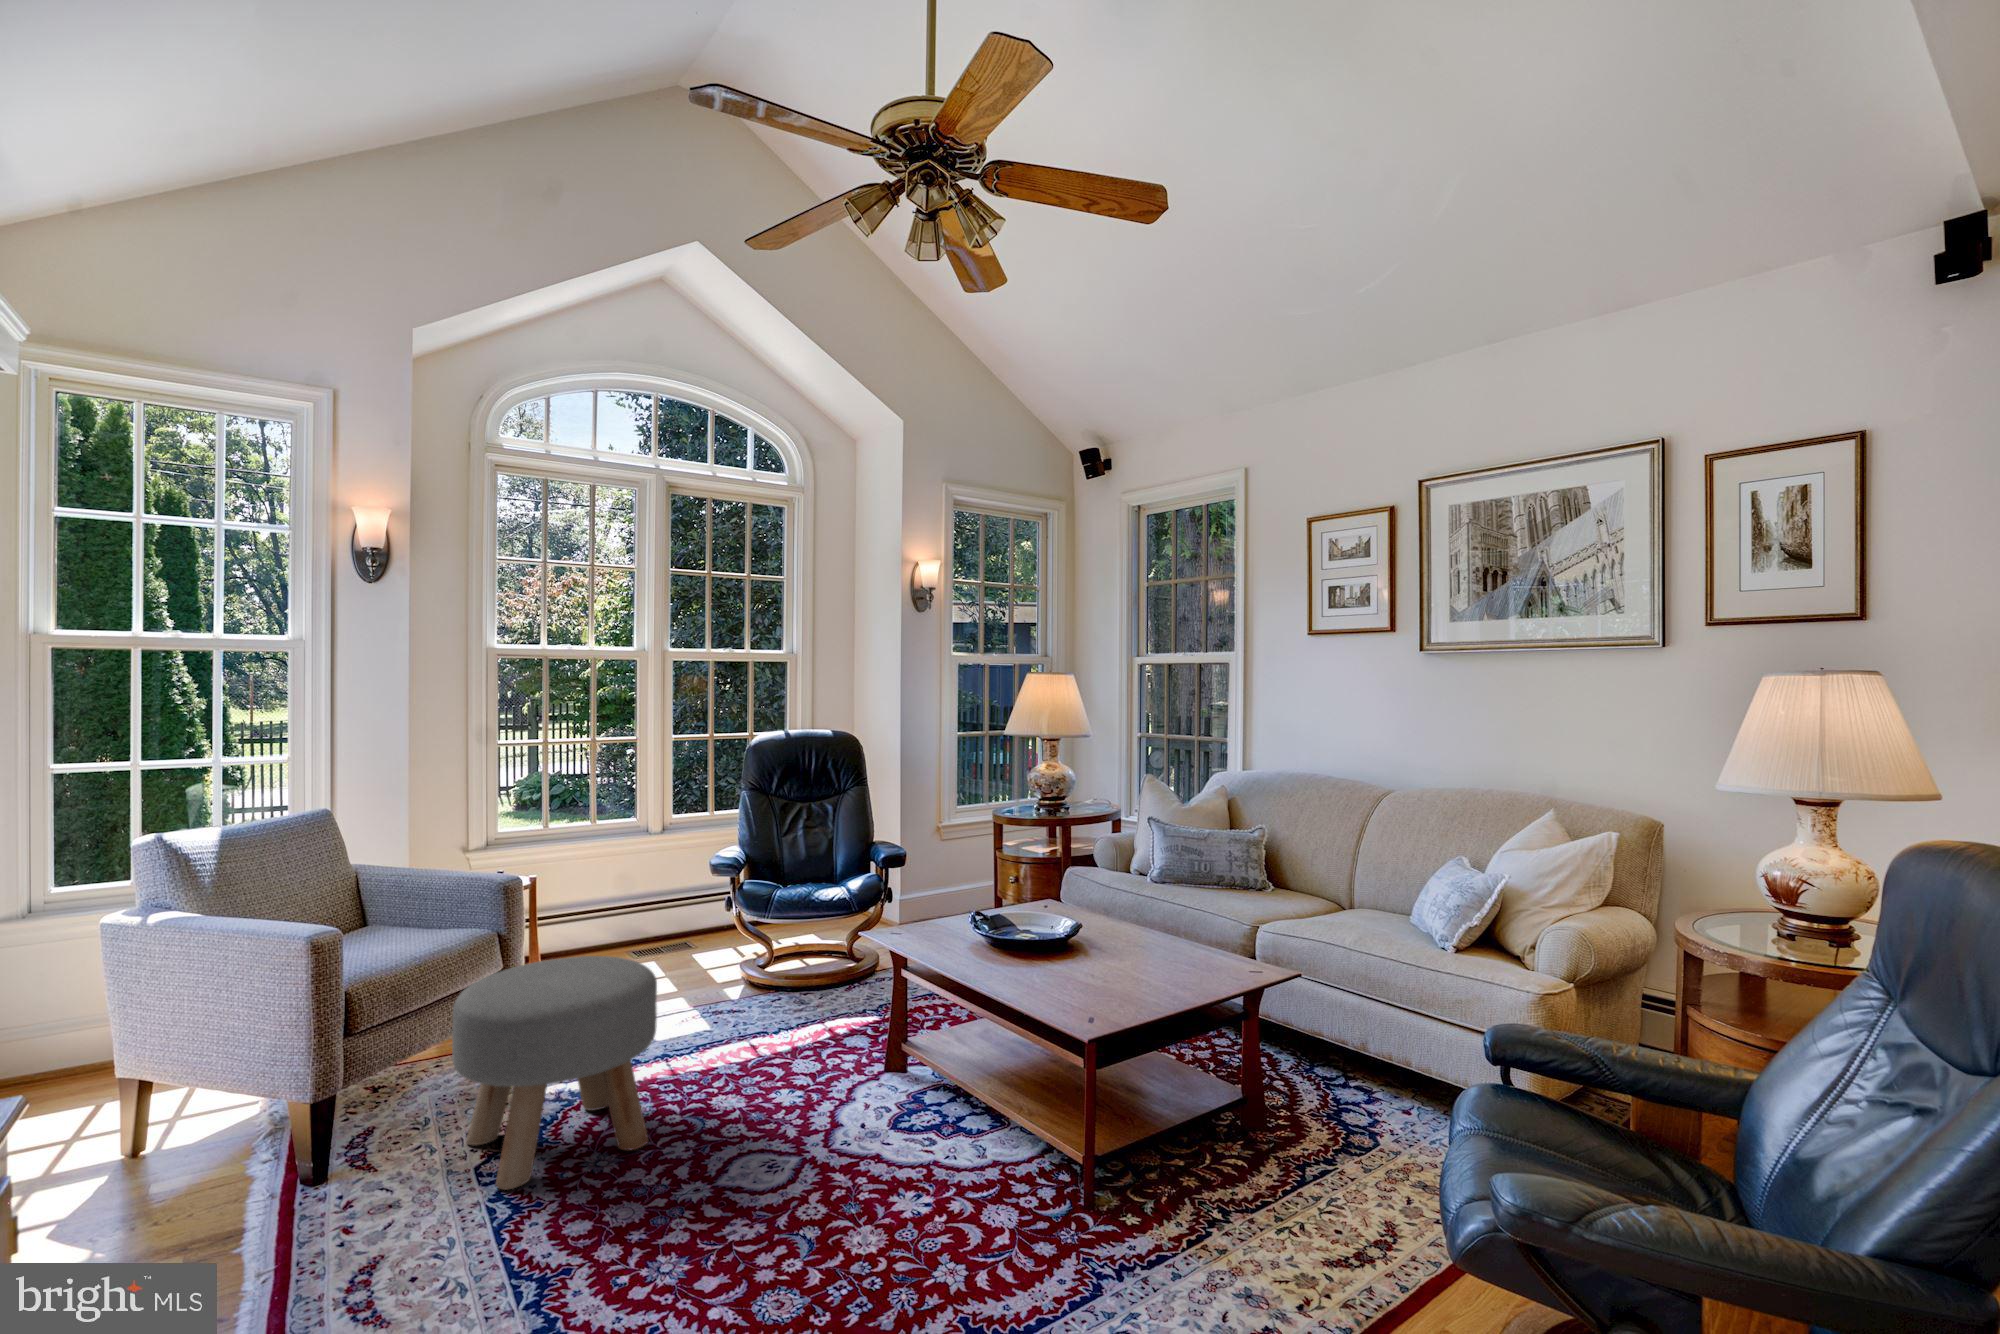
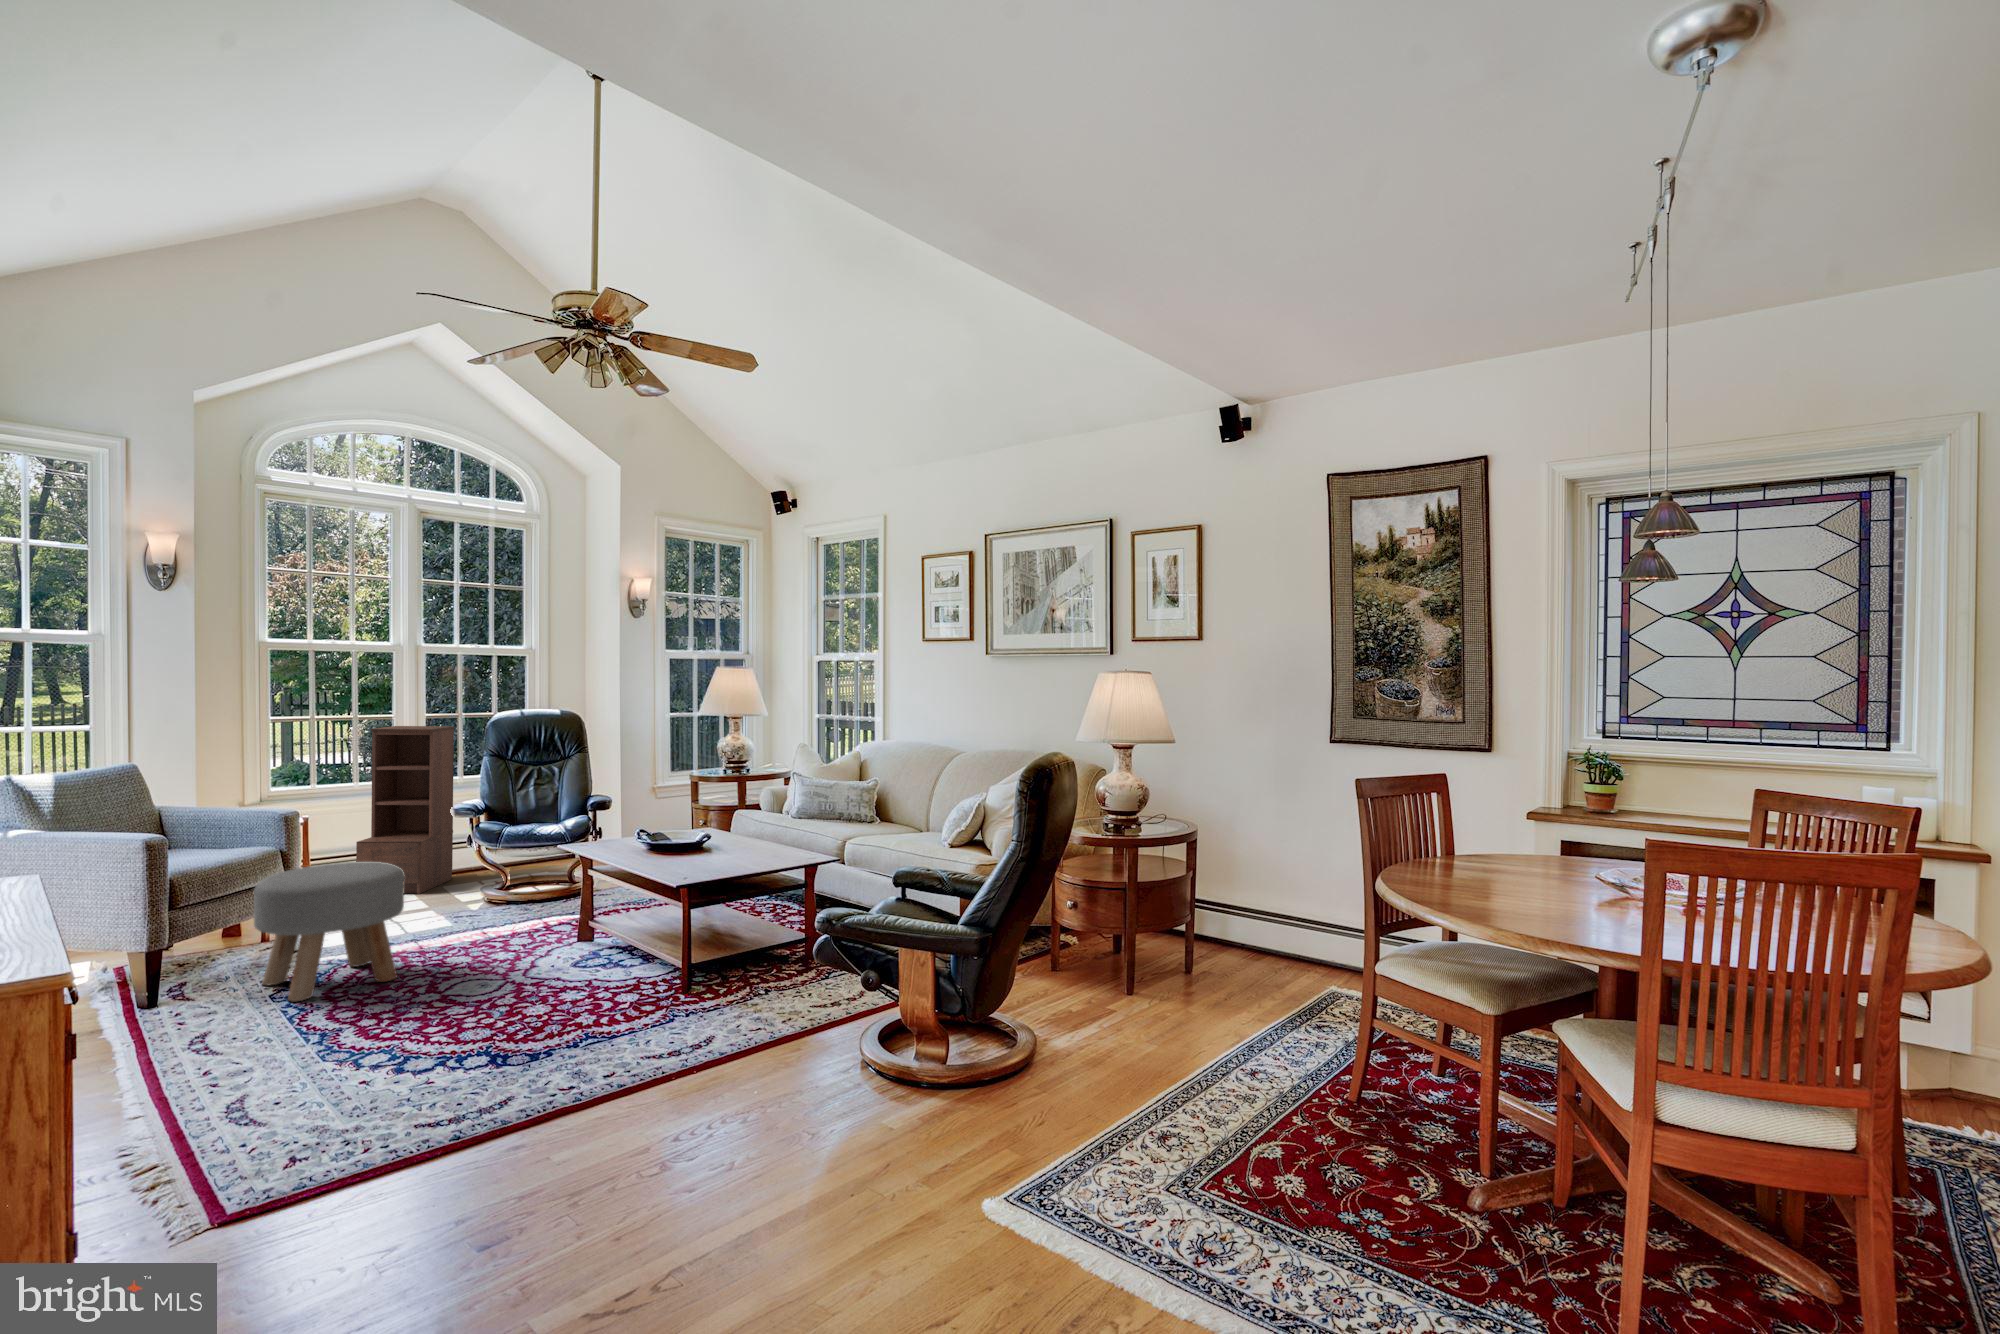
bookshelf: none [596,750,707,966] -> present [356,726,454,894]

